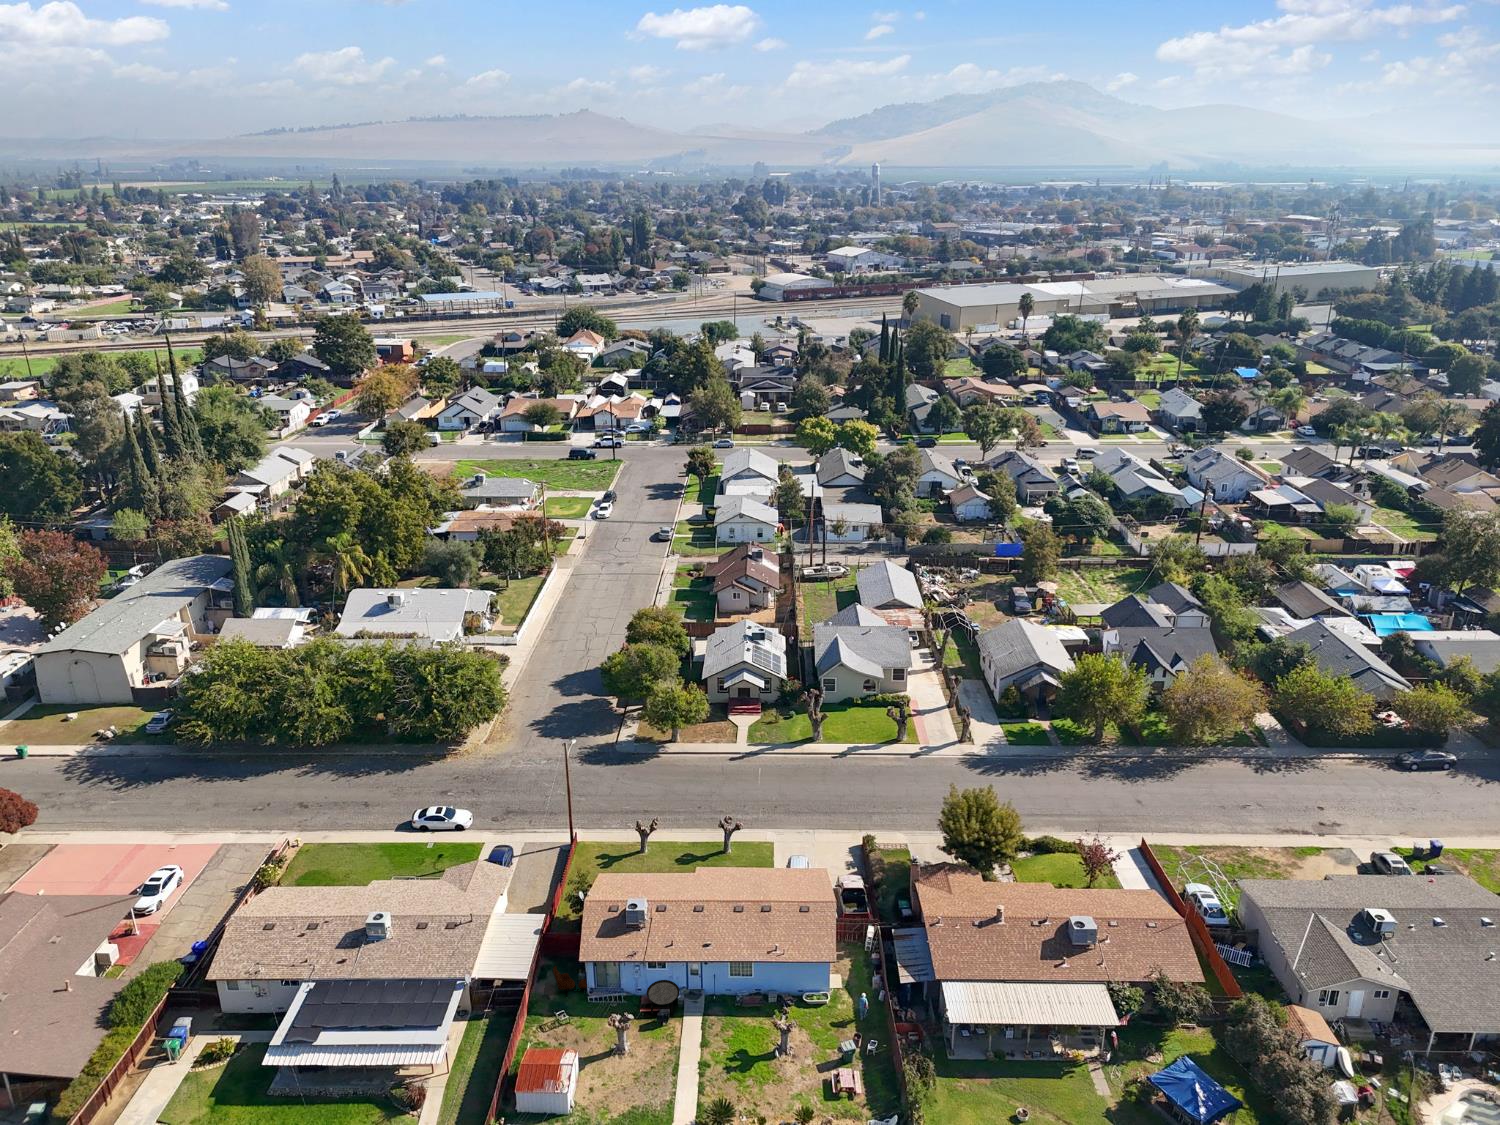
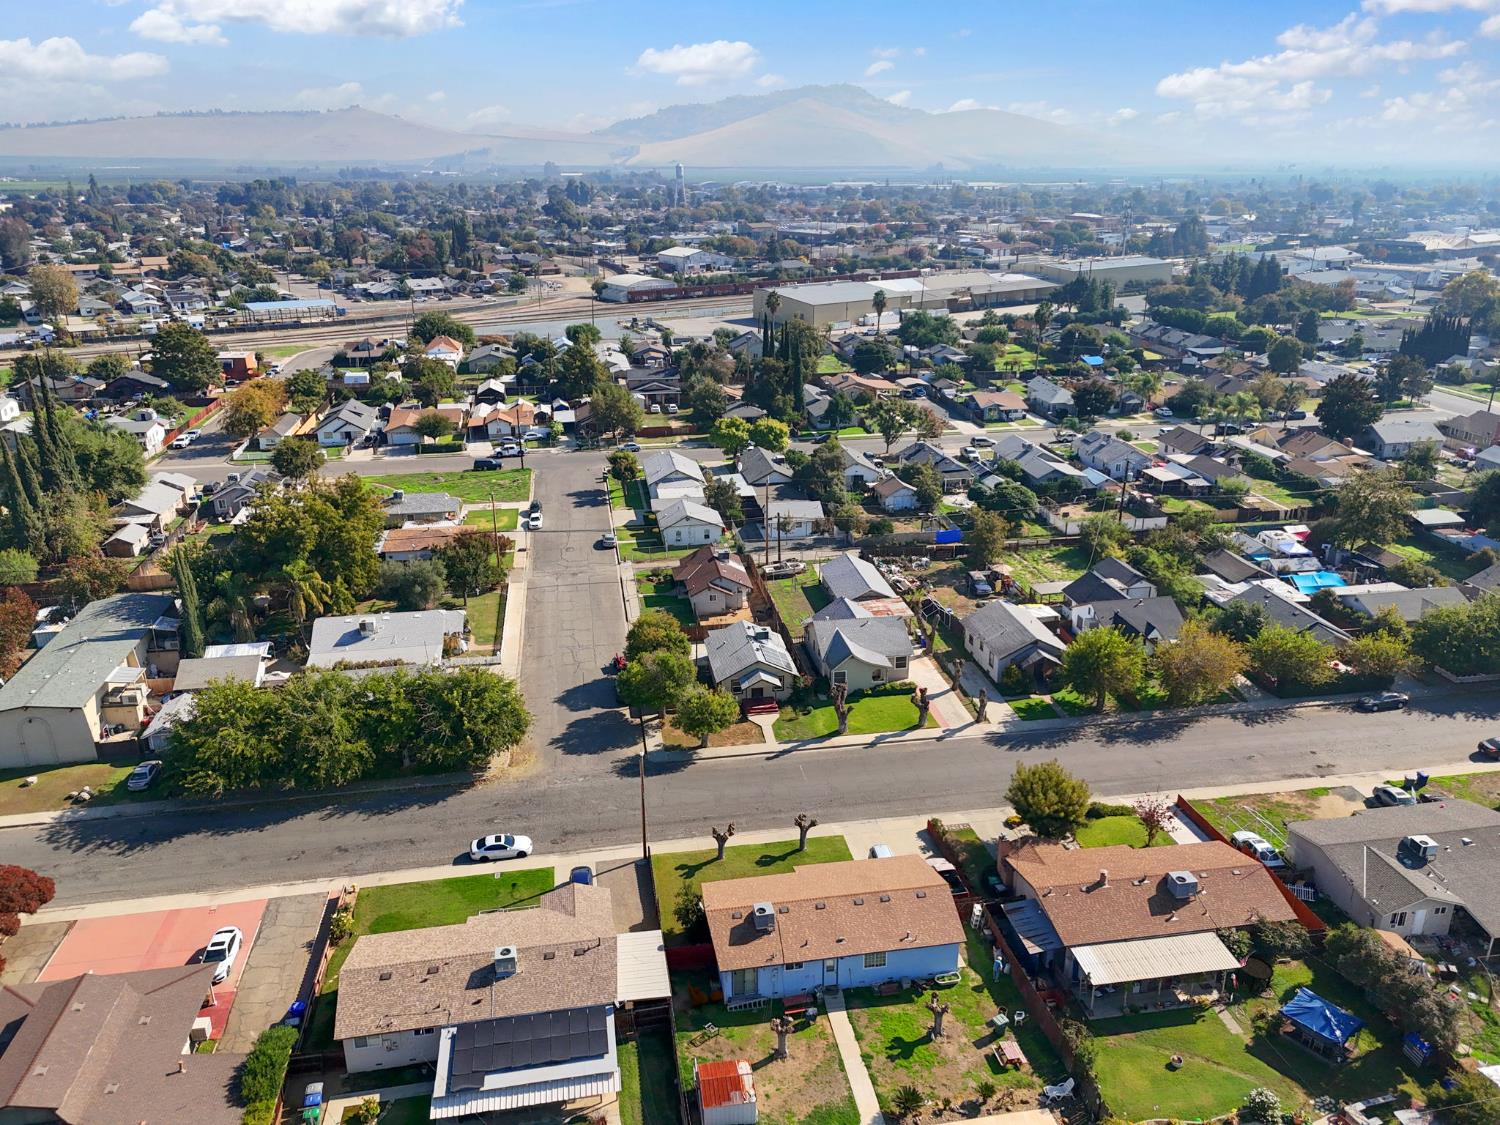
round table: present [647,980,679,1015] -> present [1237,955,1274,991]

